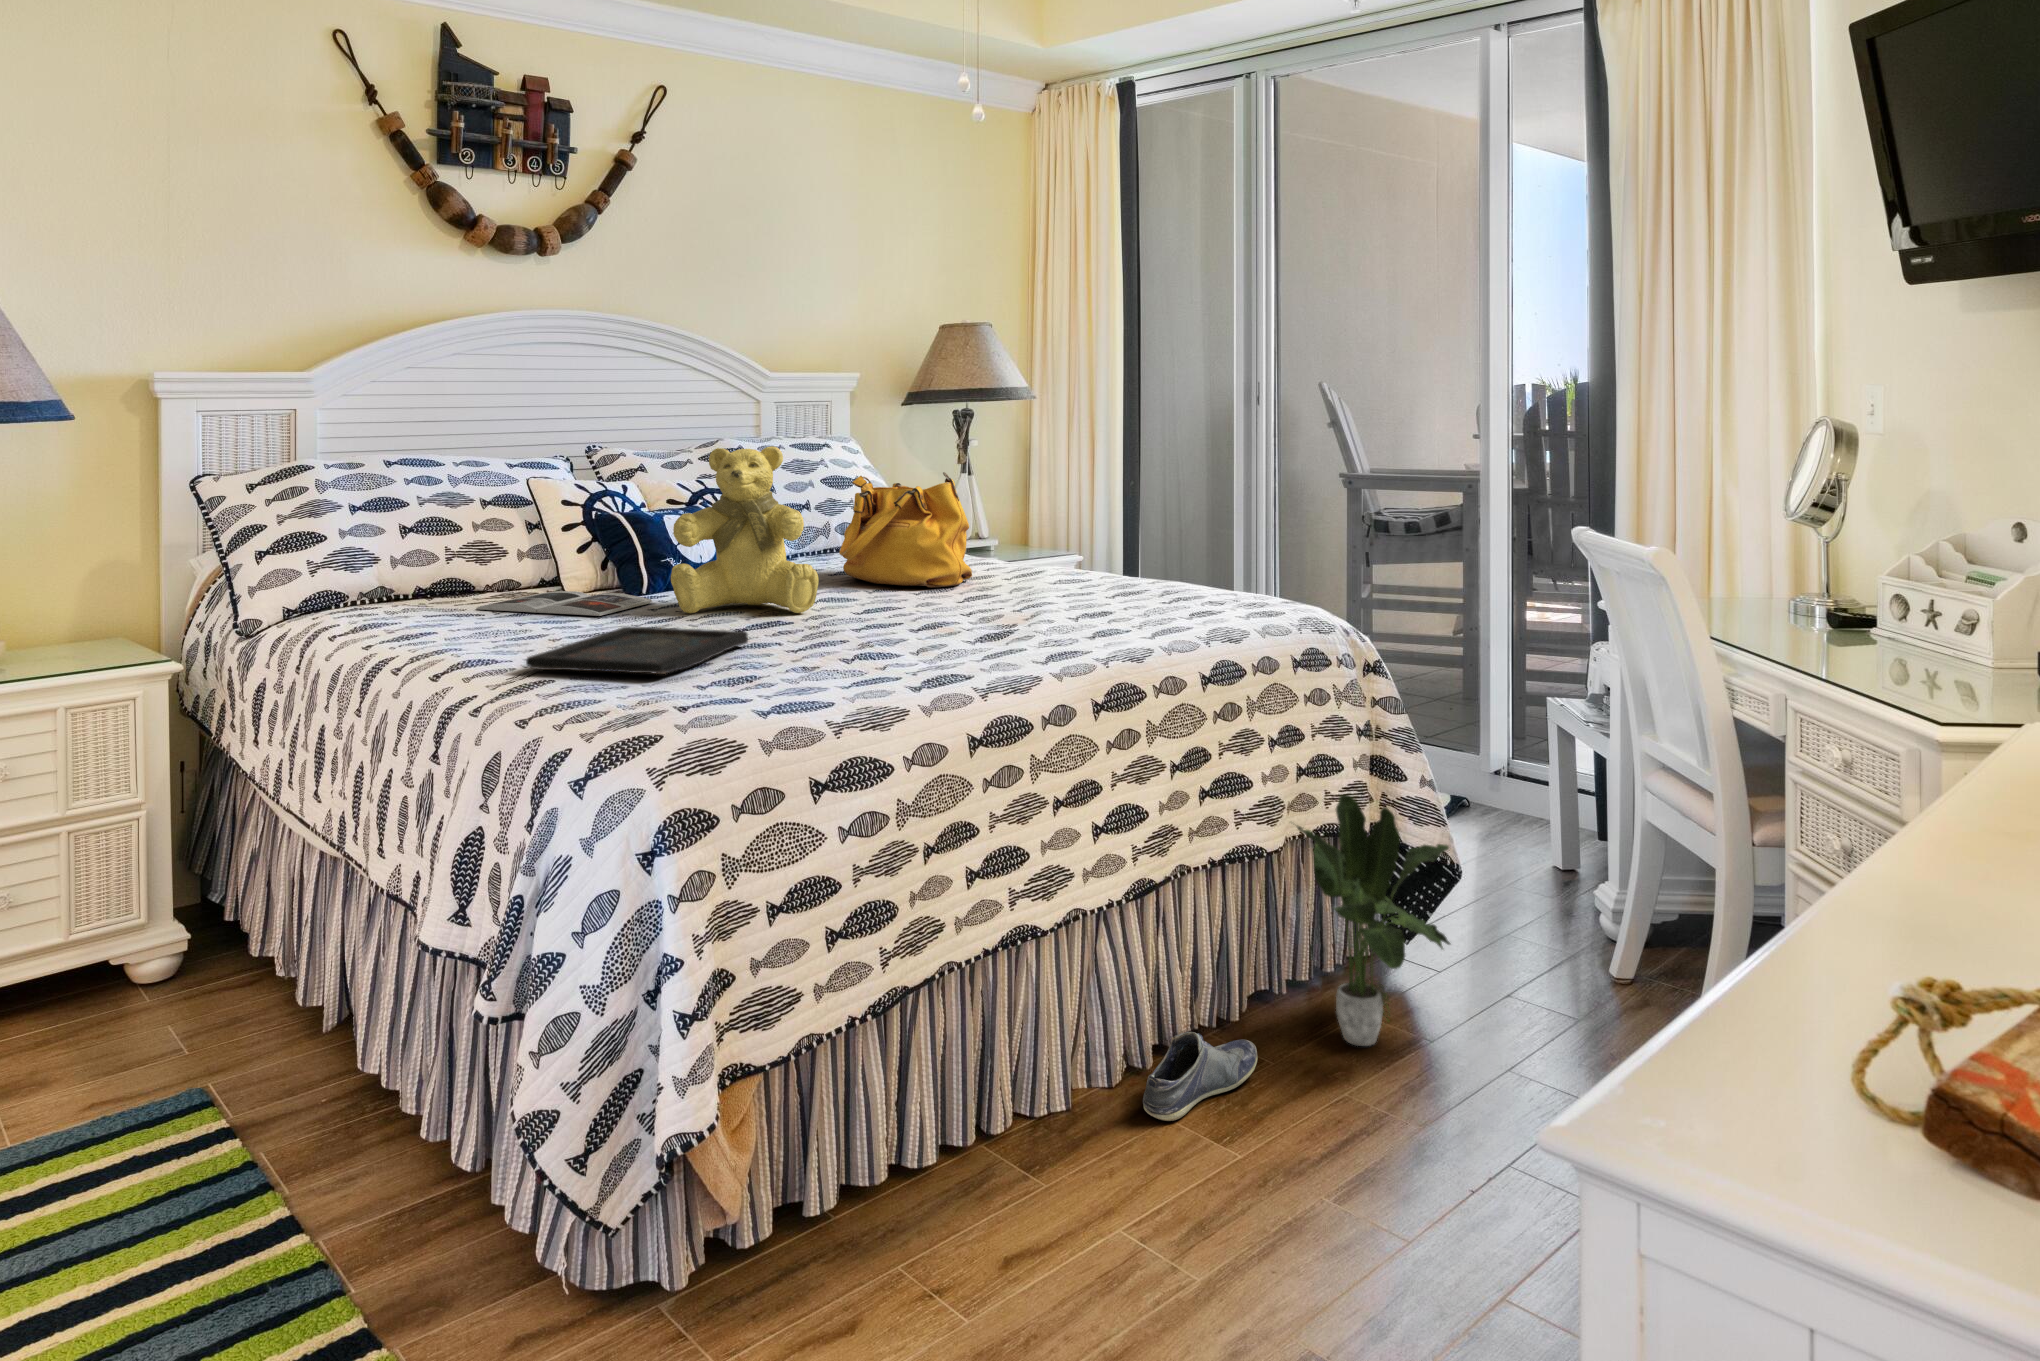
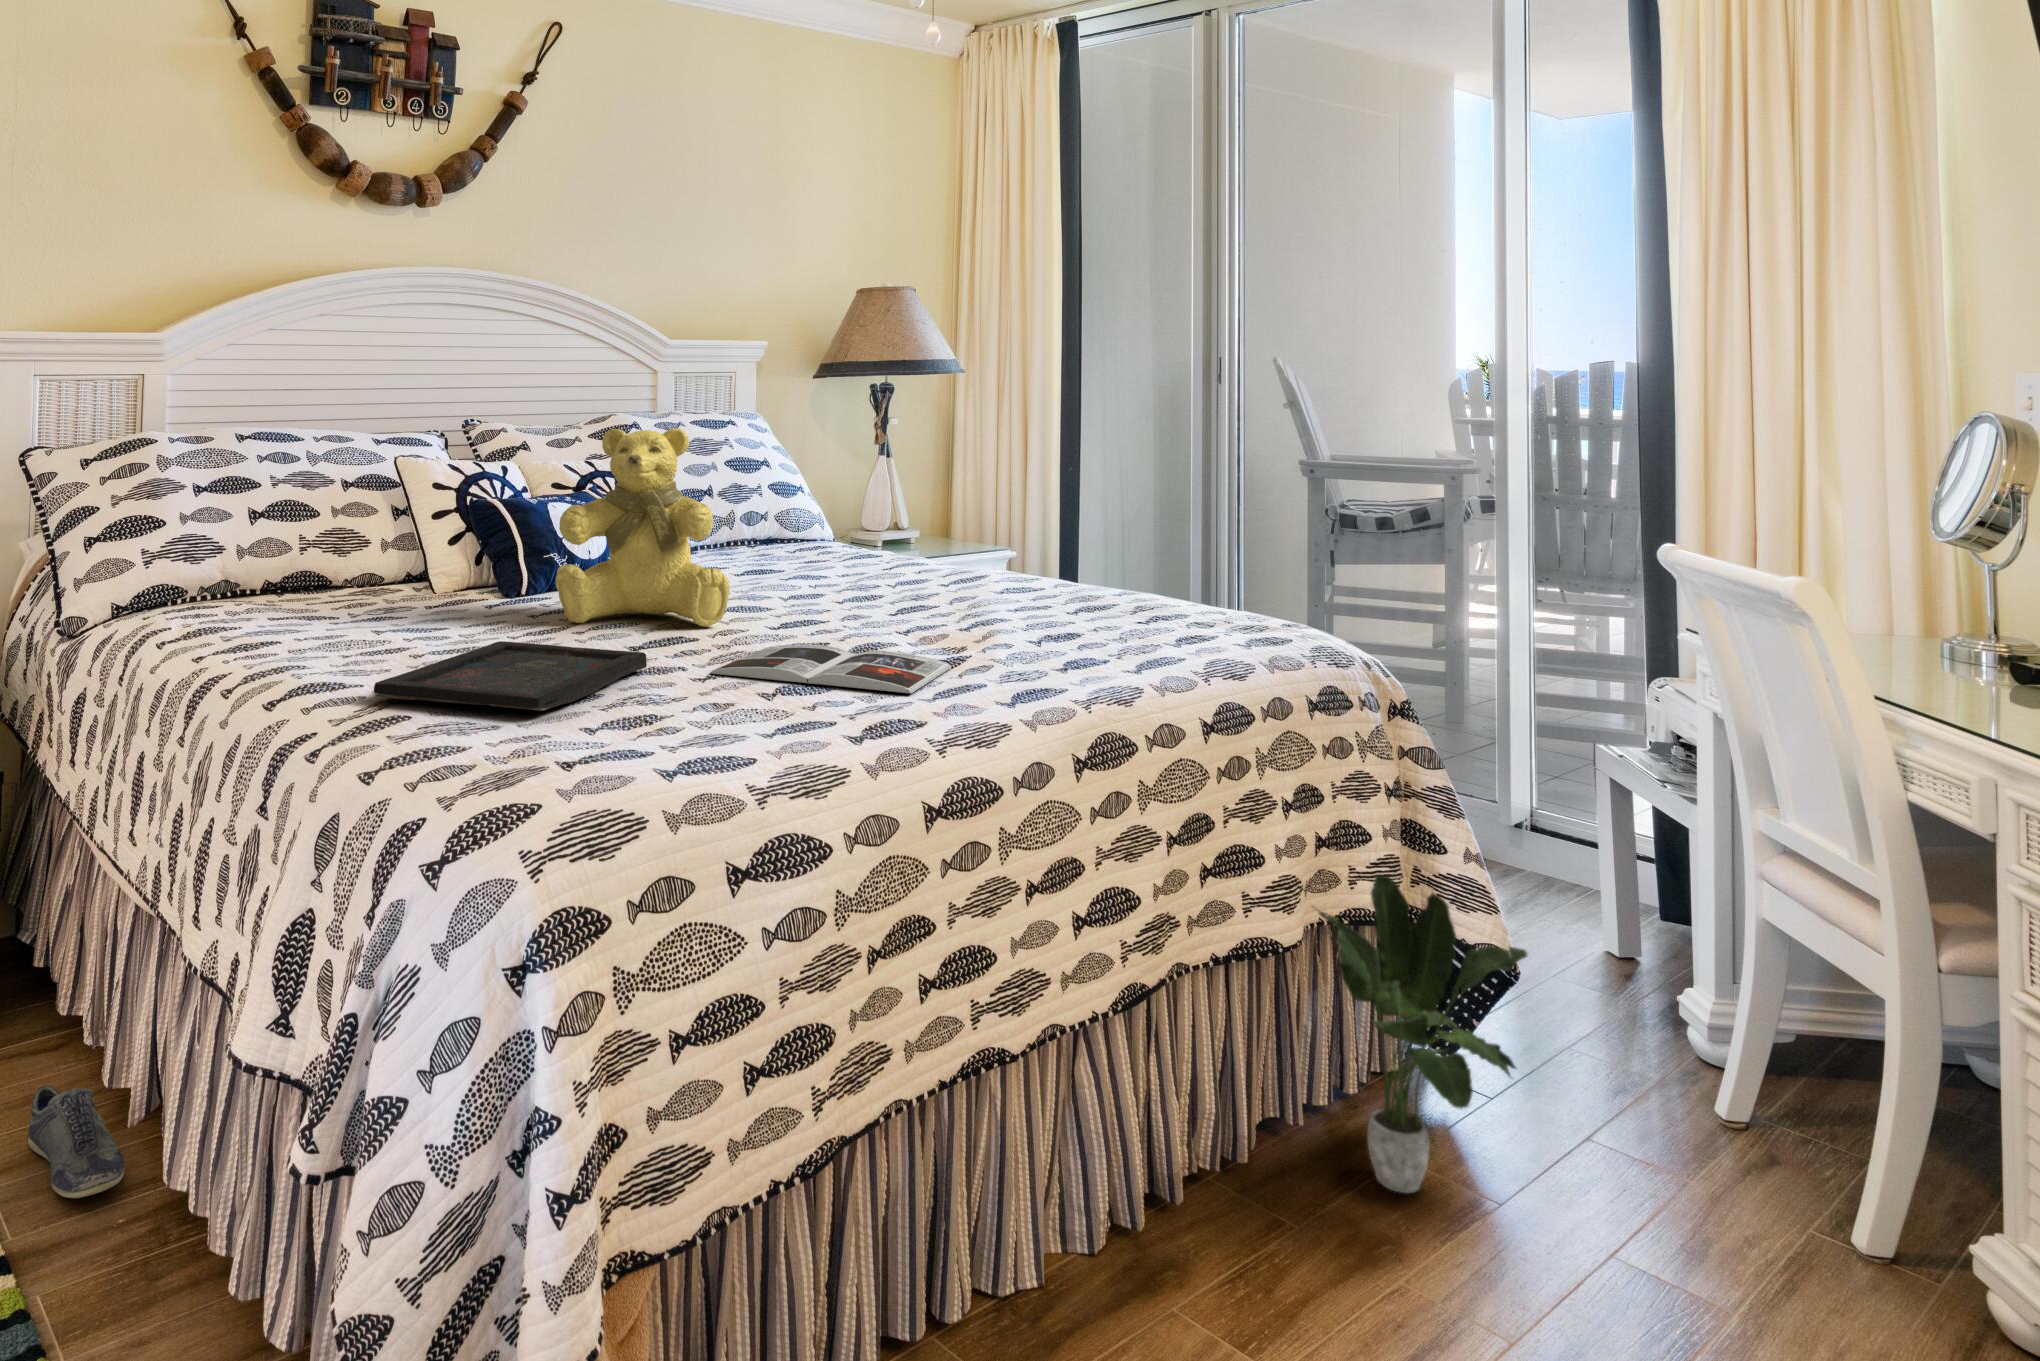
handbag: present [839,472,972,587] -> none [751,462,904,597]
magazine: present [477,591,653,616] -> present [710,645,951,693]
shoe: present [1143,1032,1258,1121] -> present [28,1086,124,1198]

